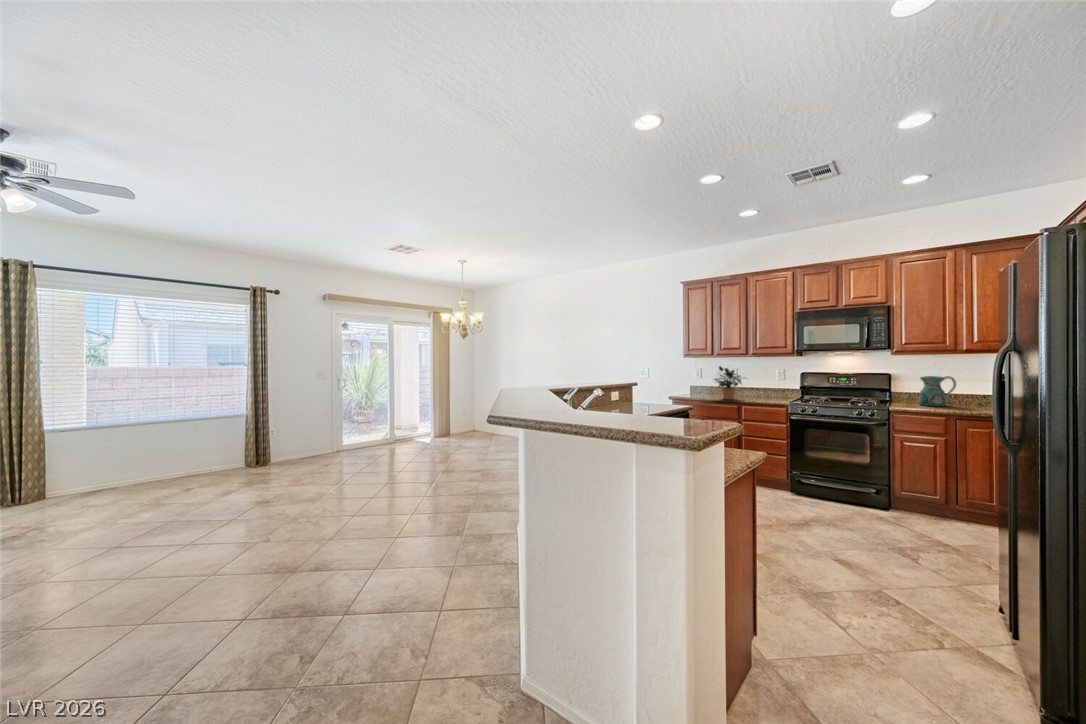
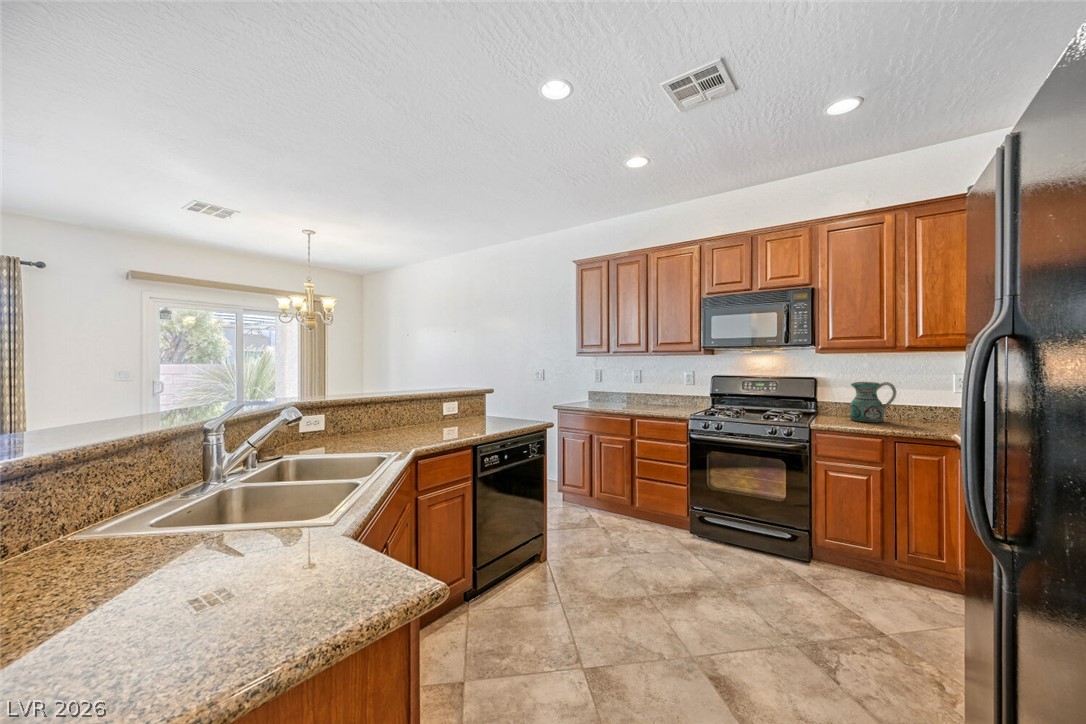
potted plant: present [715,366,746,399] -> none [602,367,648,409]

